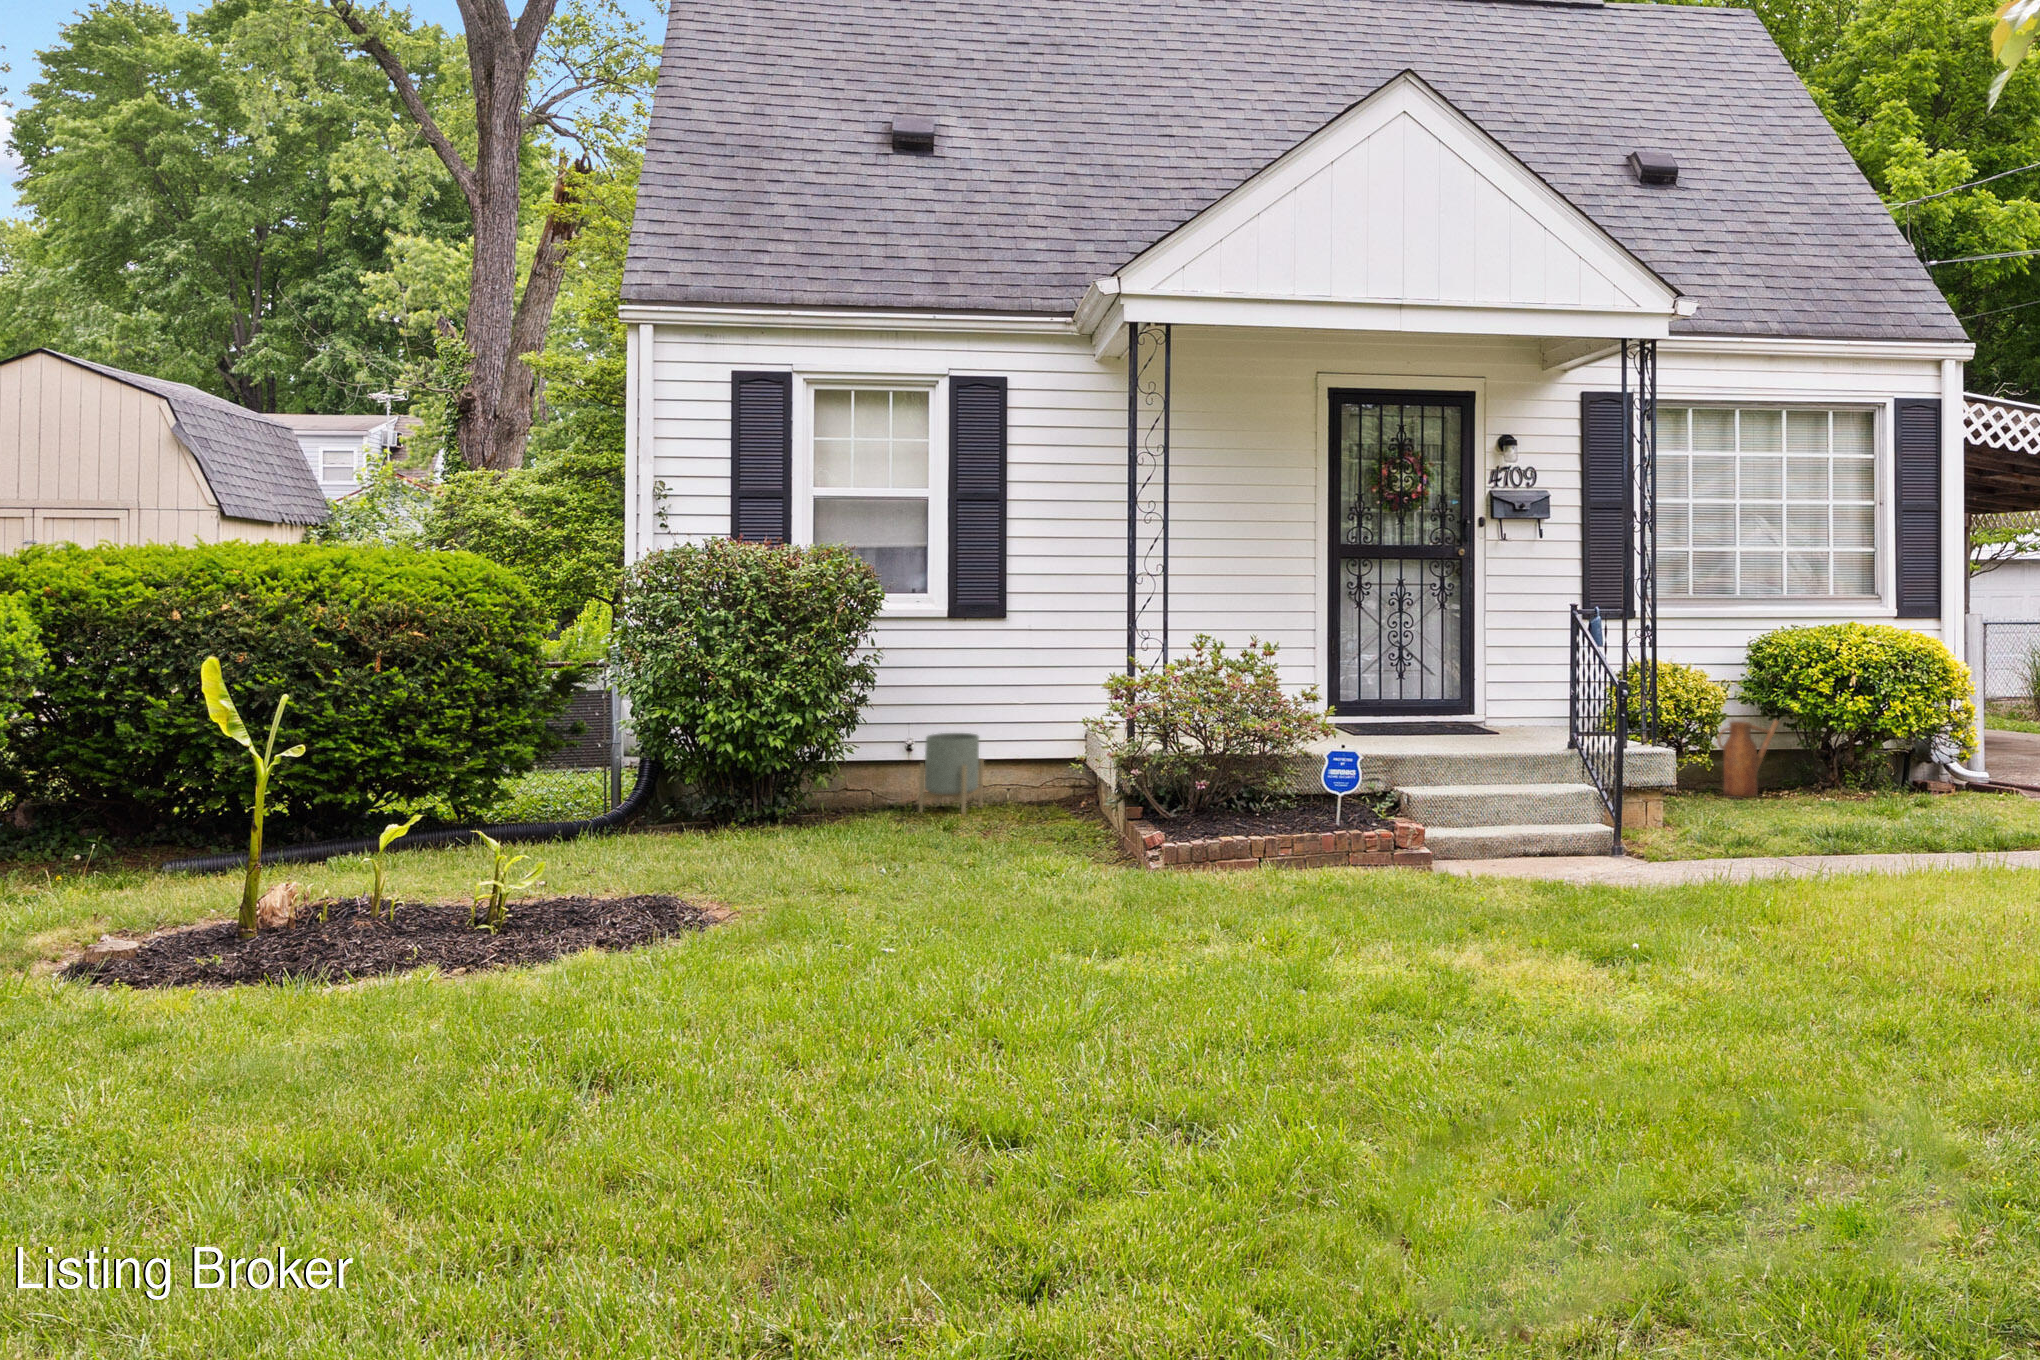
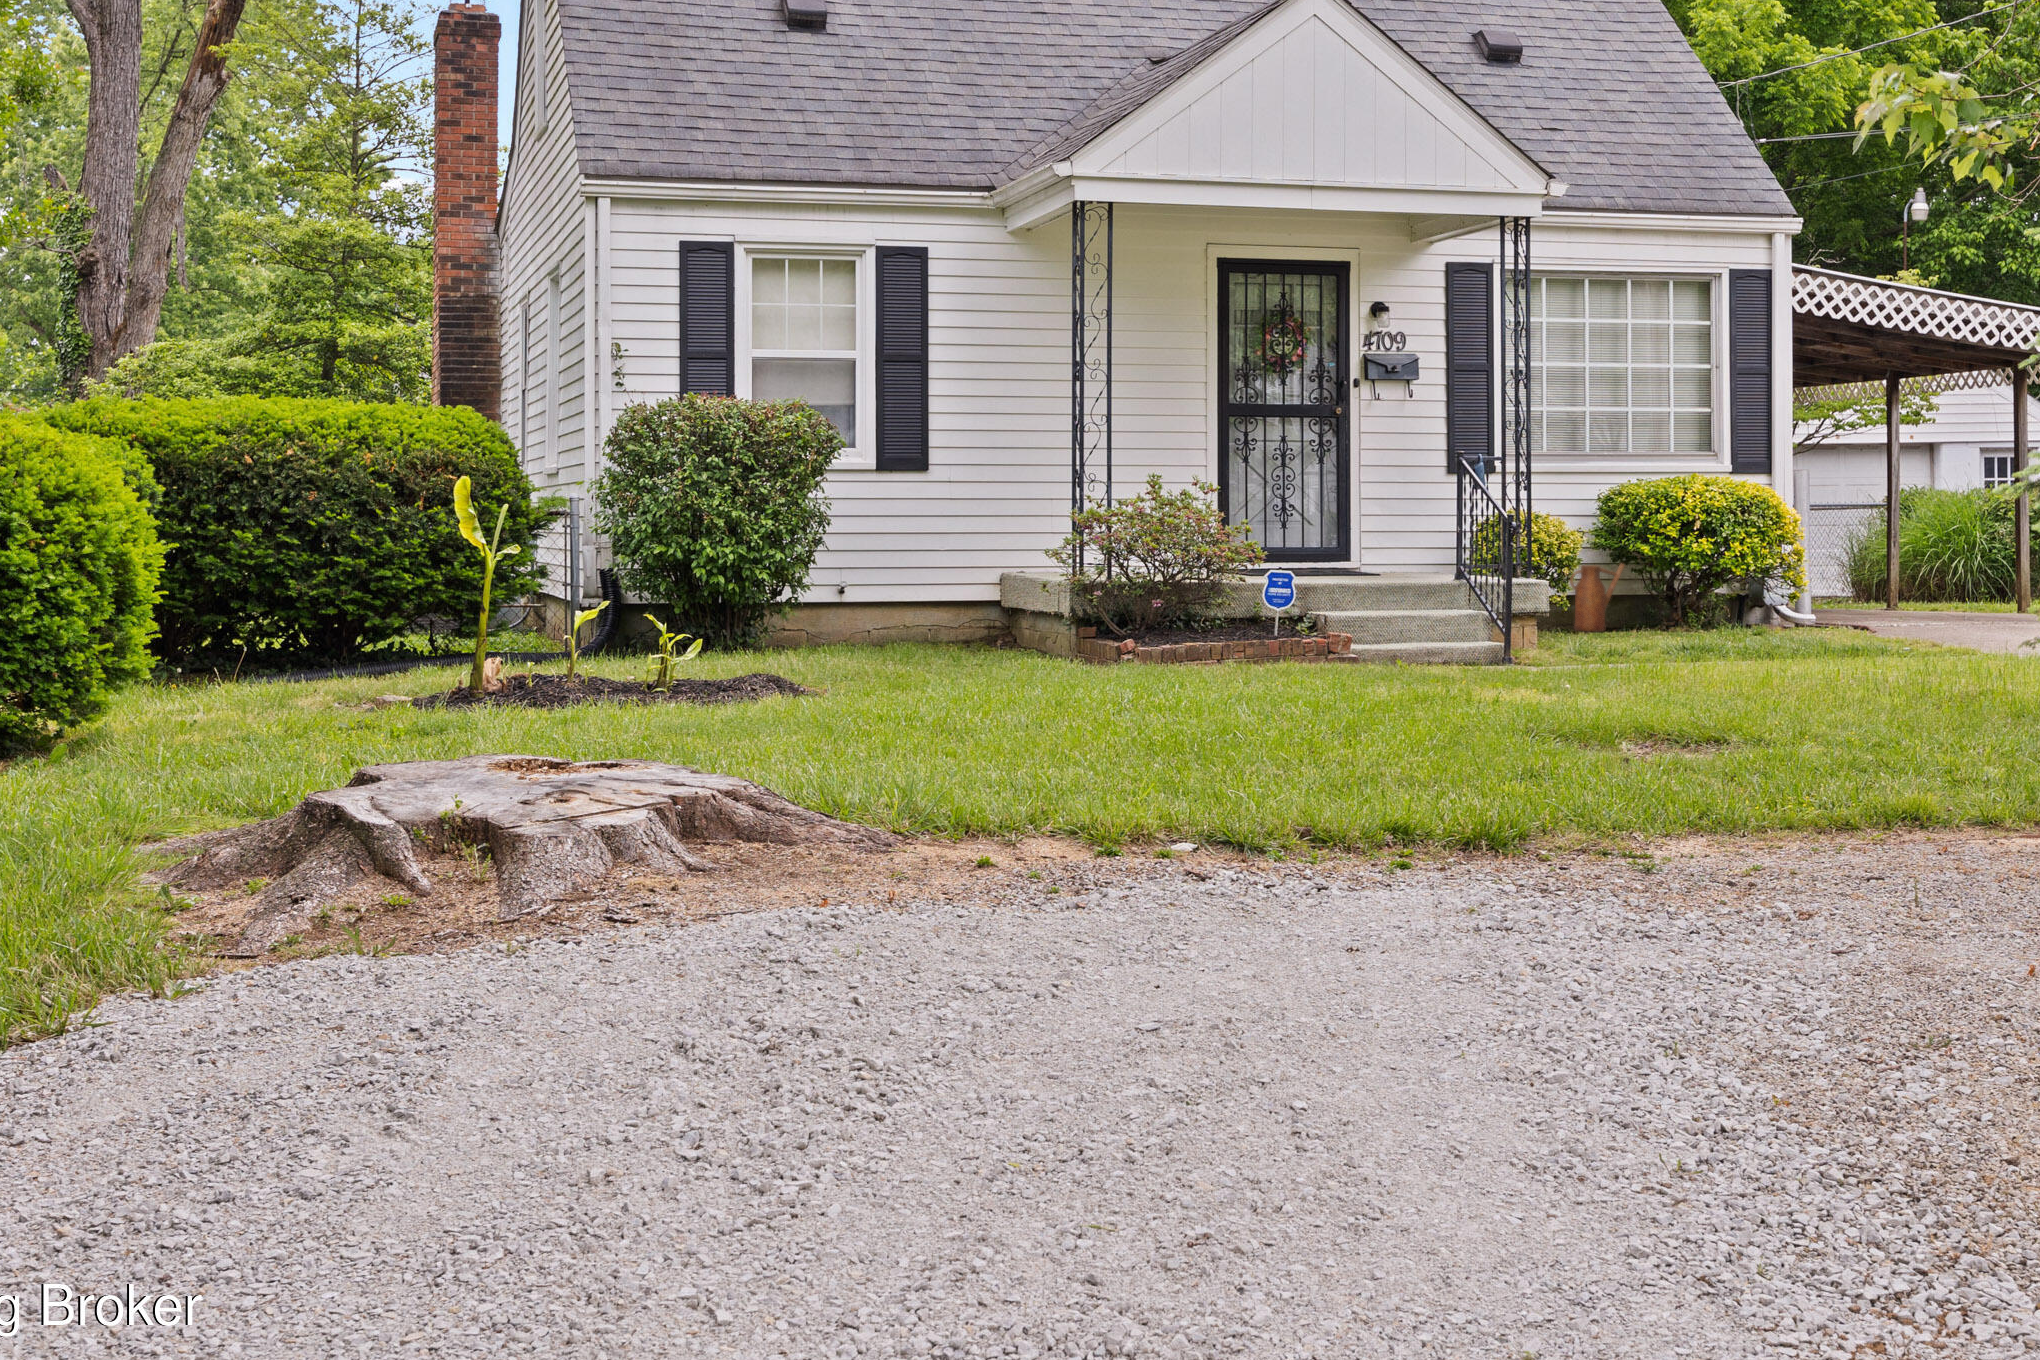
planter: present [919,733,983,814] -> none [859,578,912,649]

